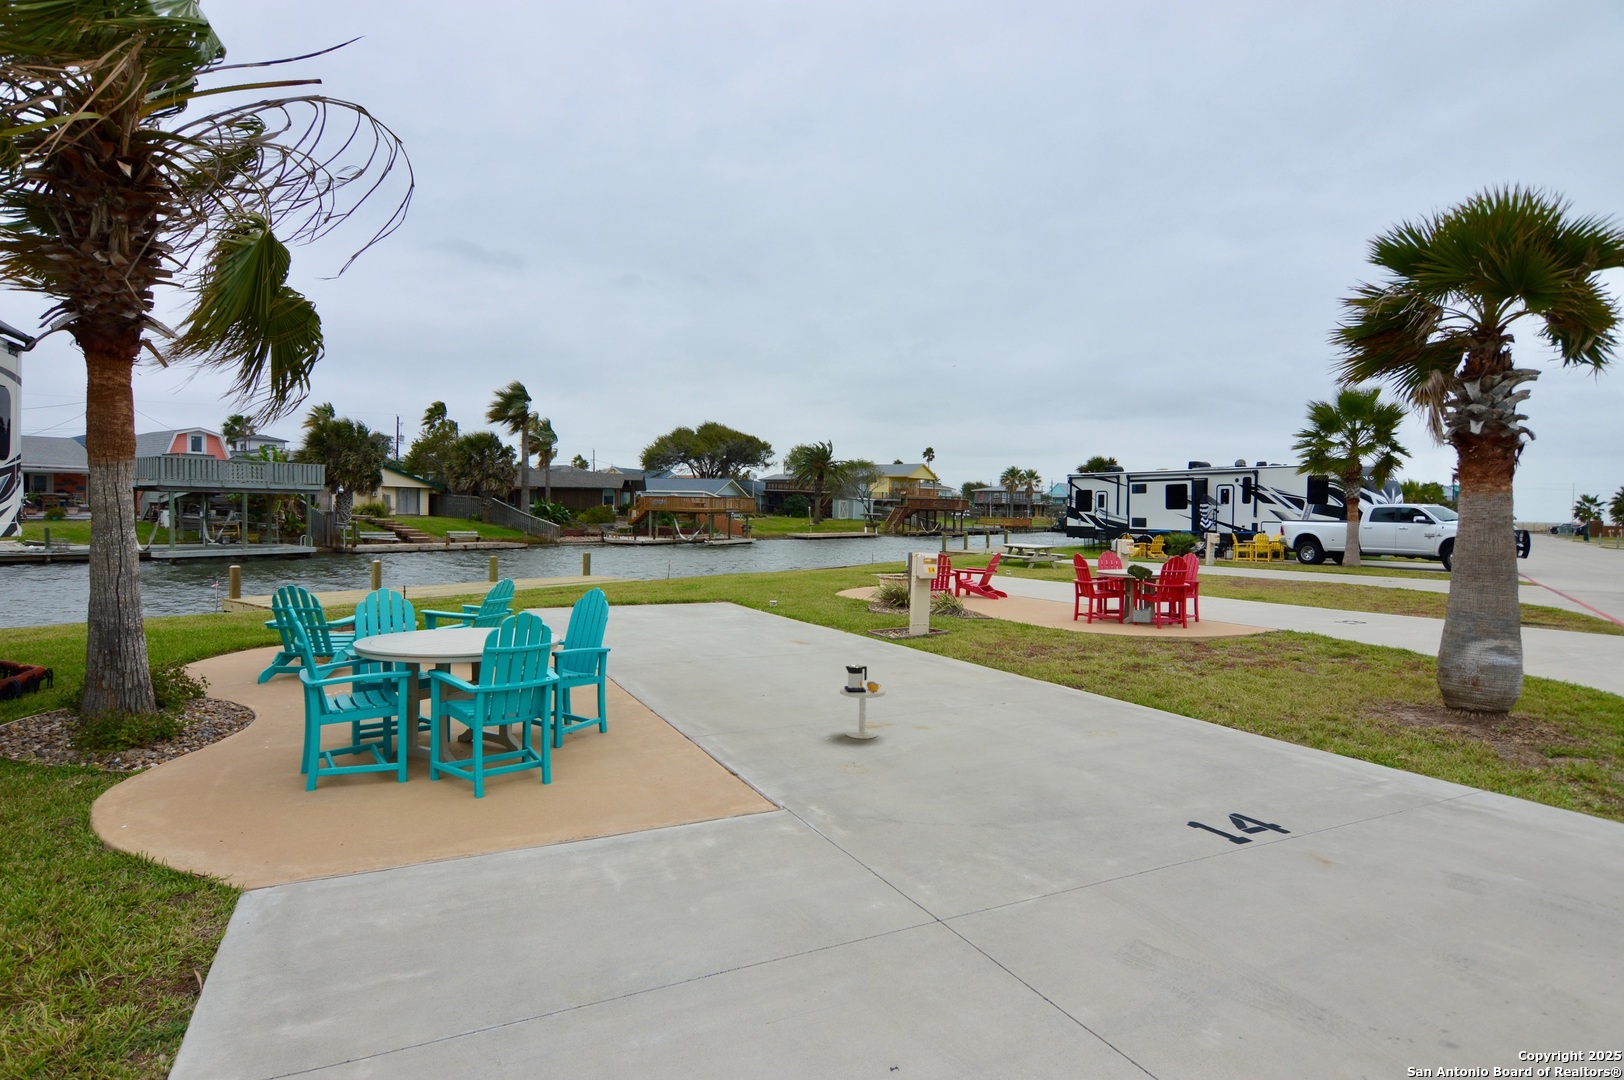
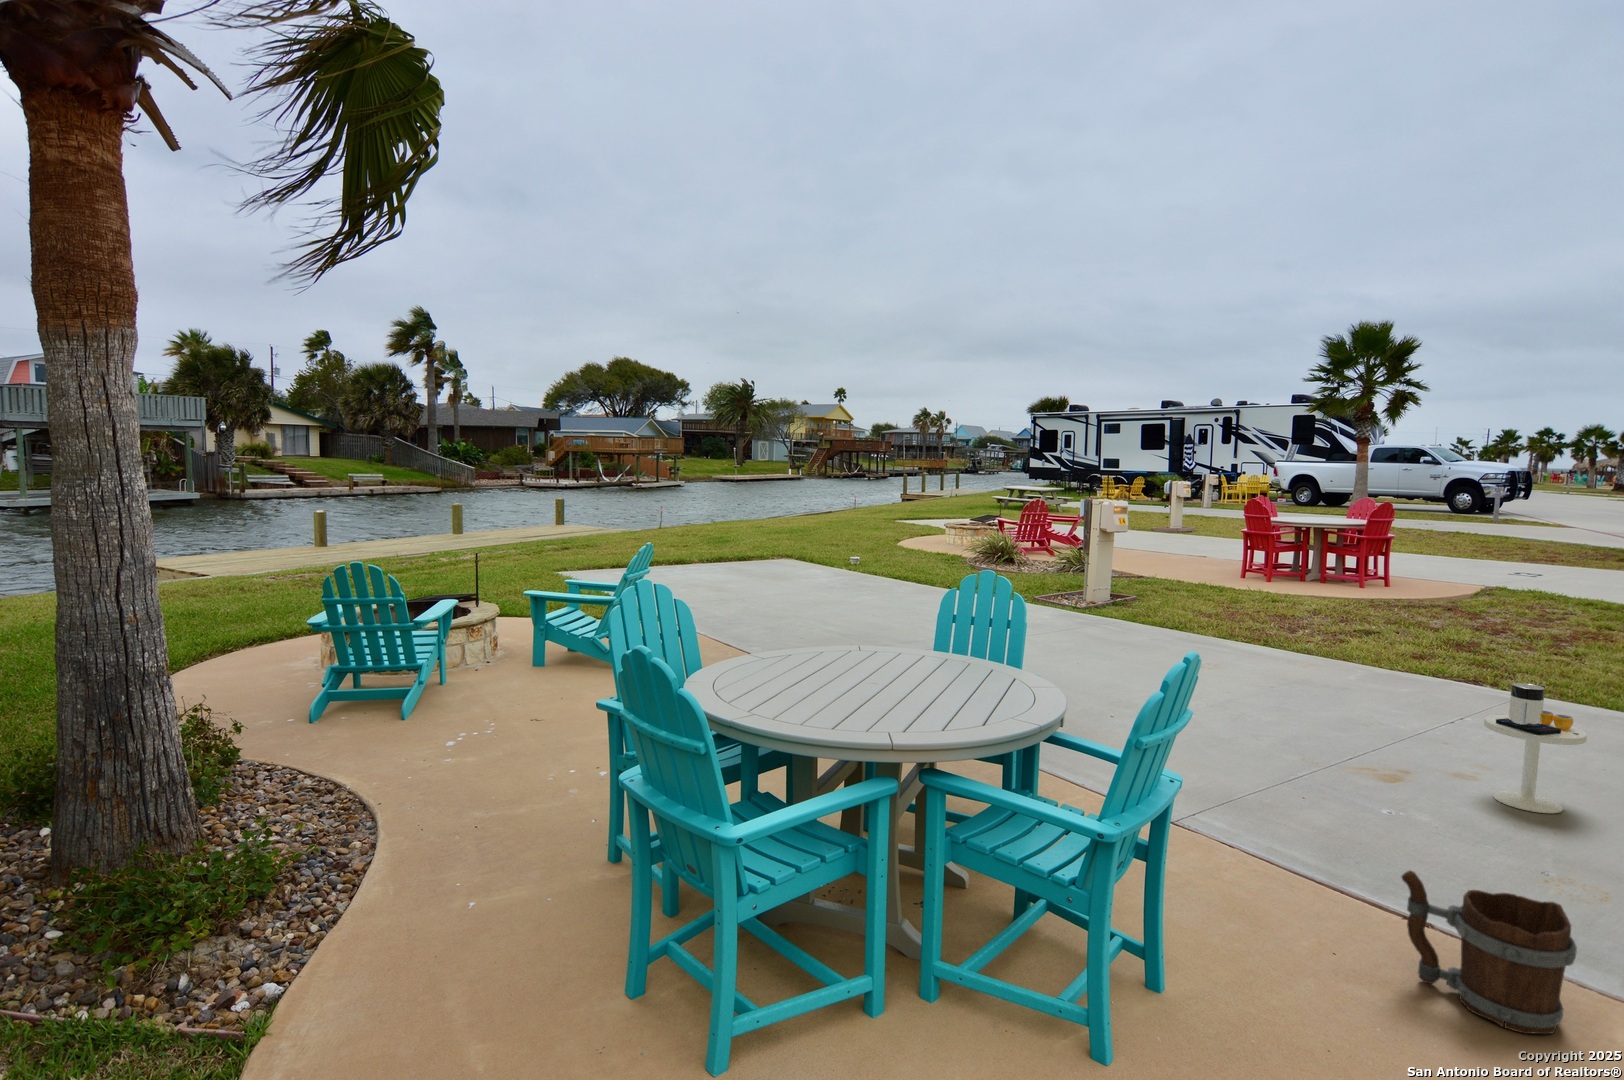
potted tree: present [1127,564,1153,623] -> none [1317,505,1351,574]
bucket: none [622,727,665,789] -> present [1402,871,1577,1034]

